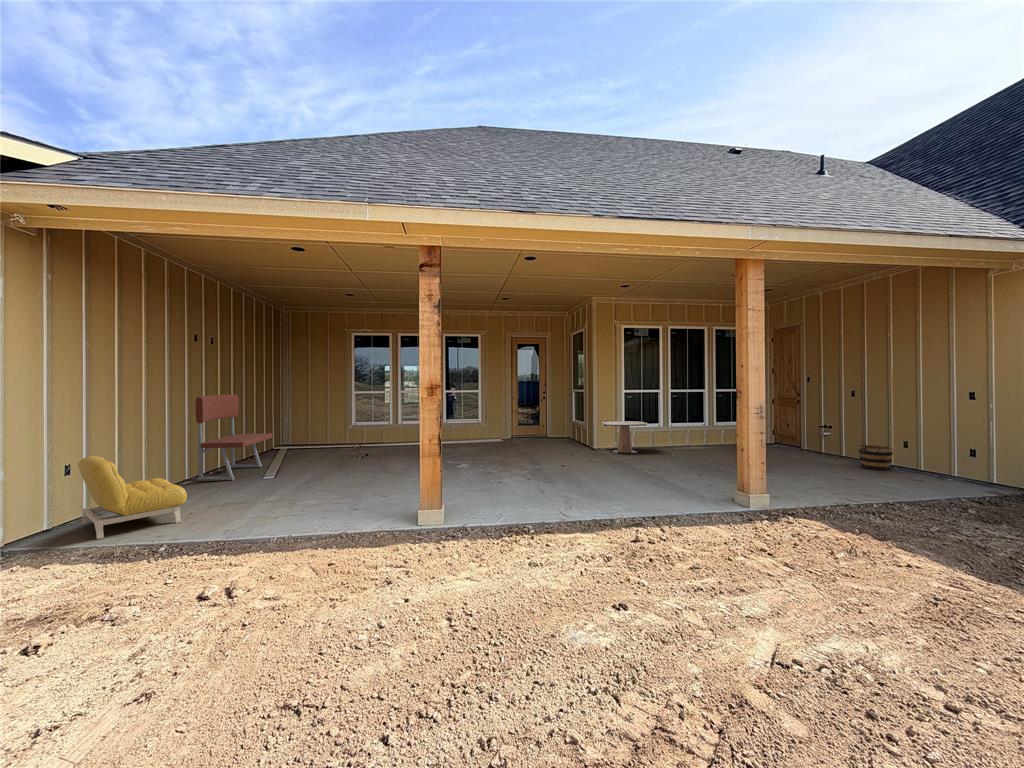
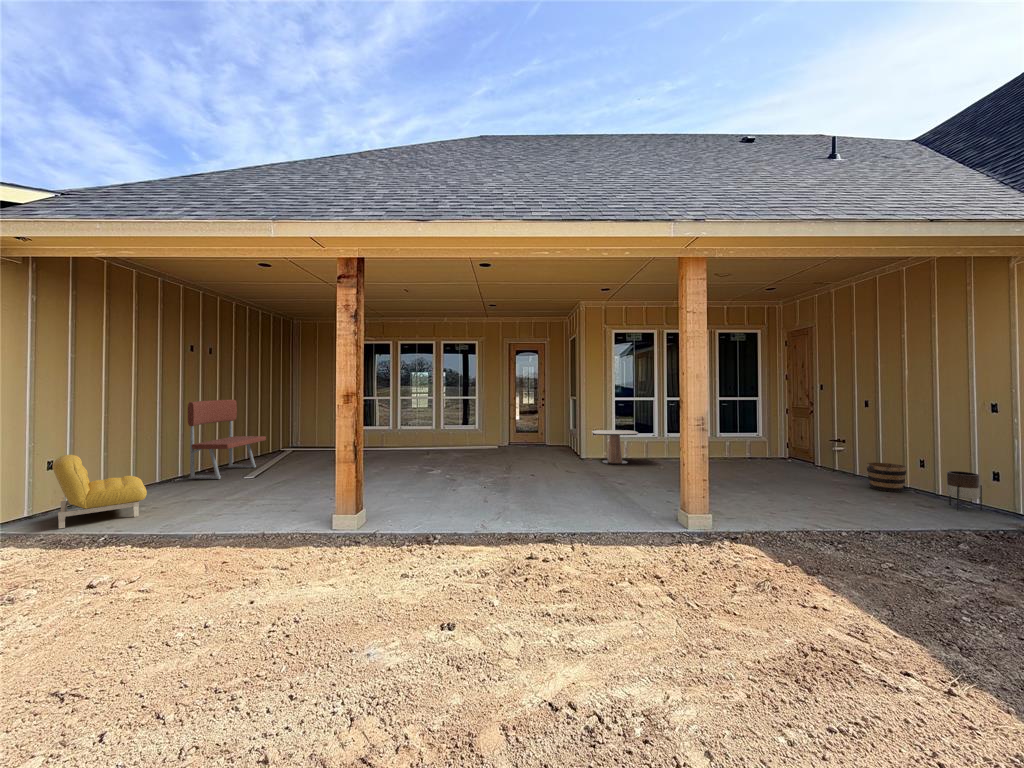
planter: none [934,450,963,483] -> present [947,471,982,510]

